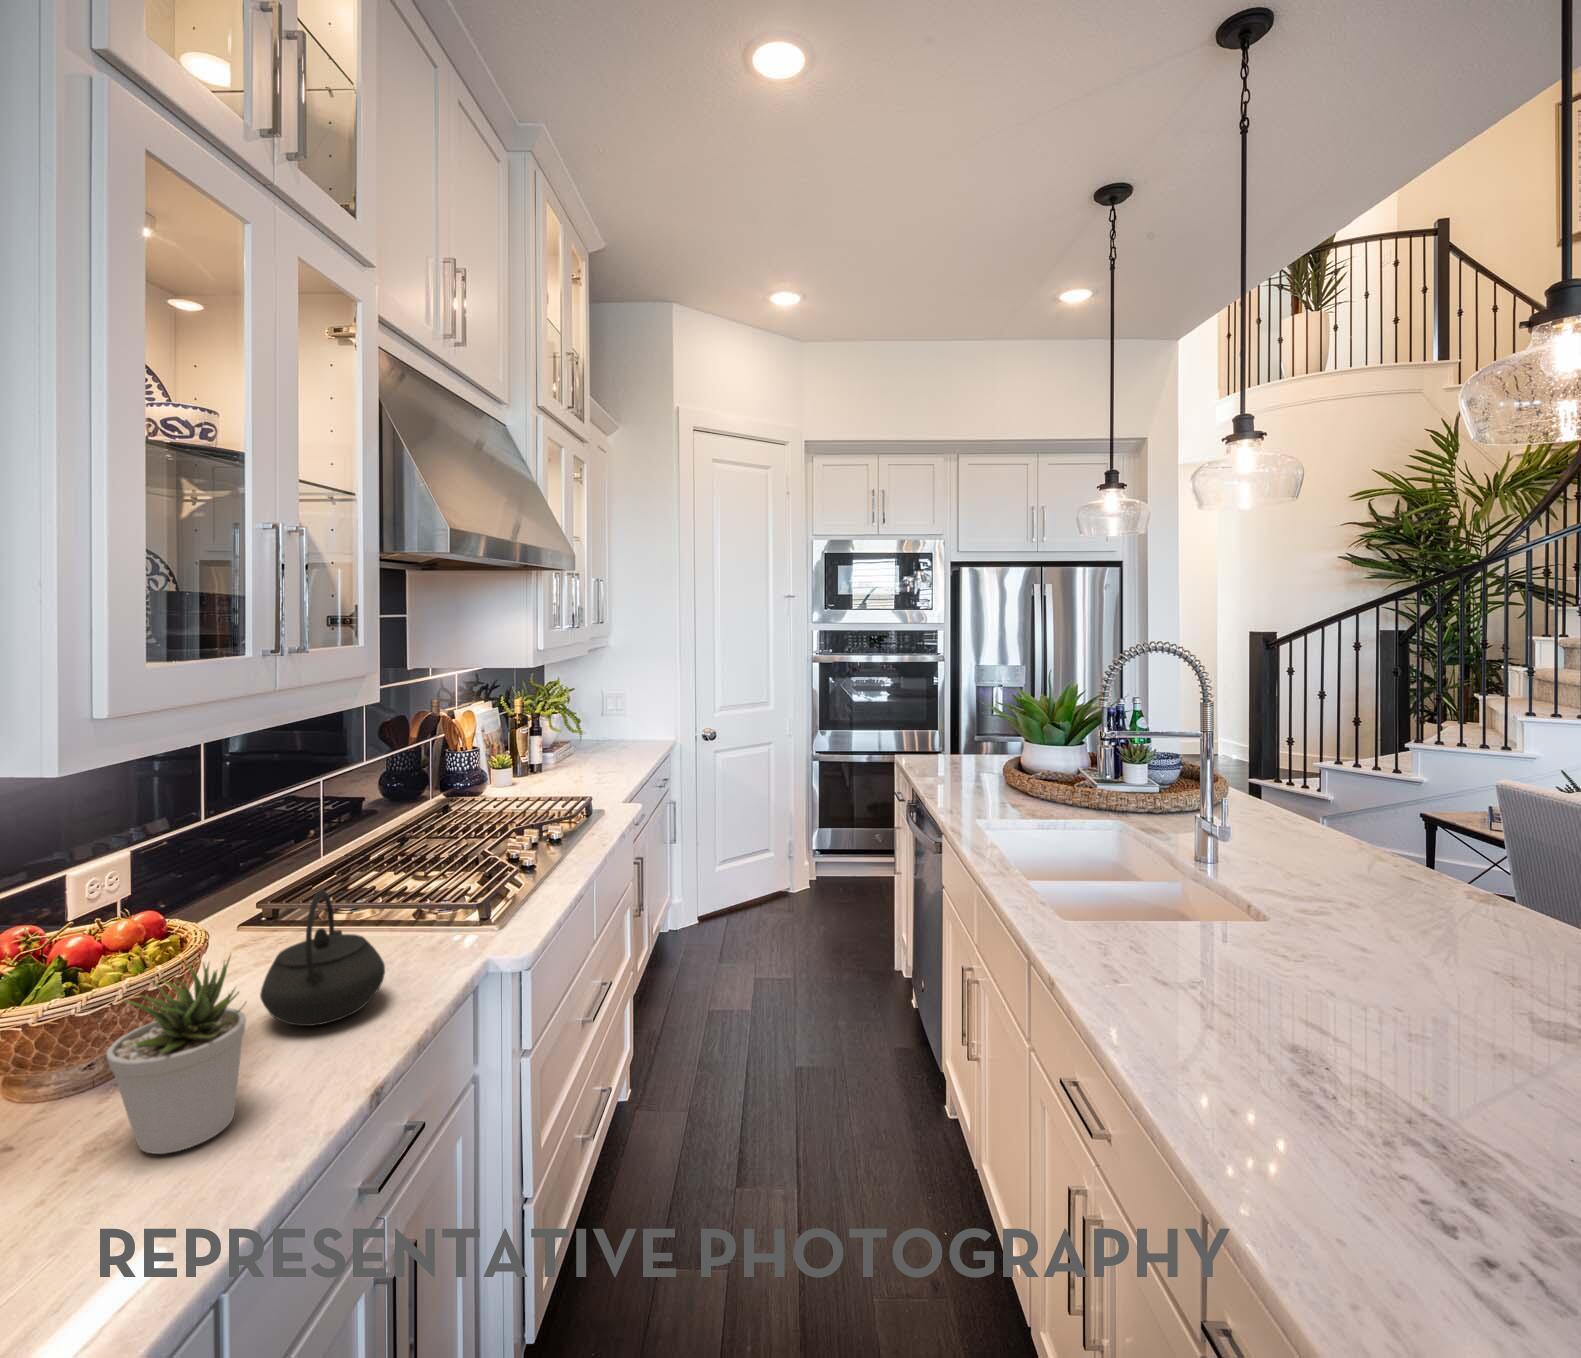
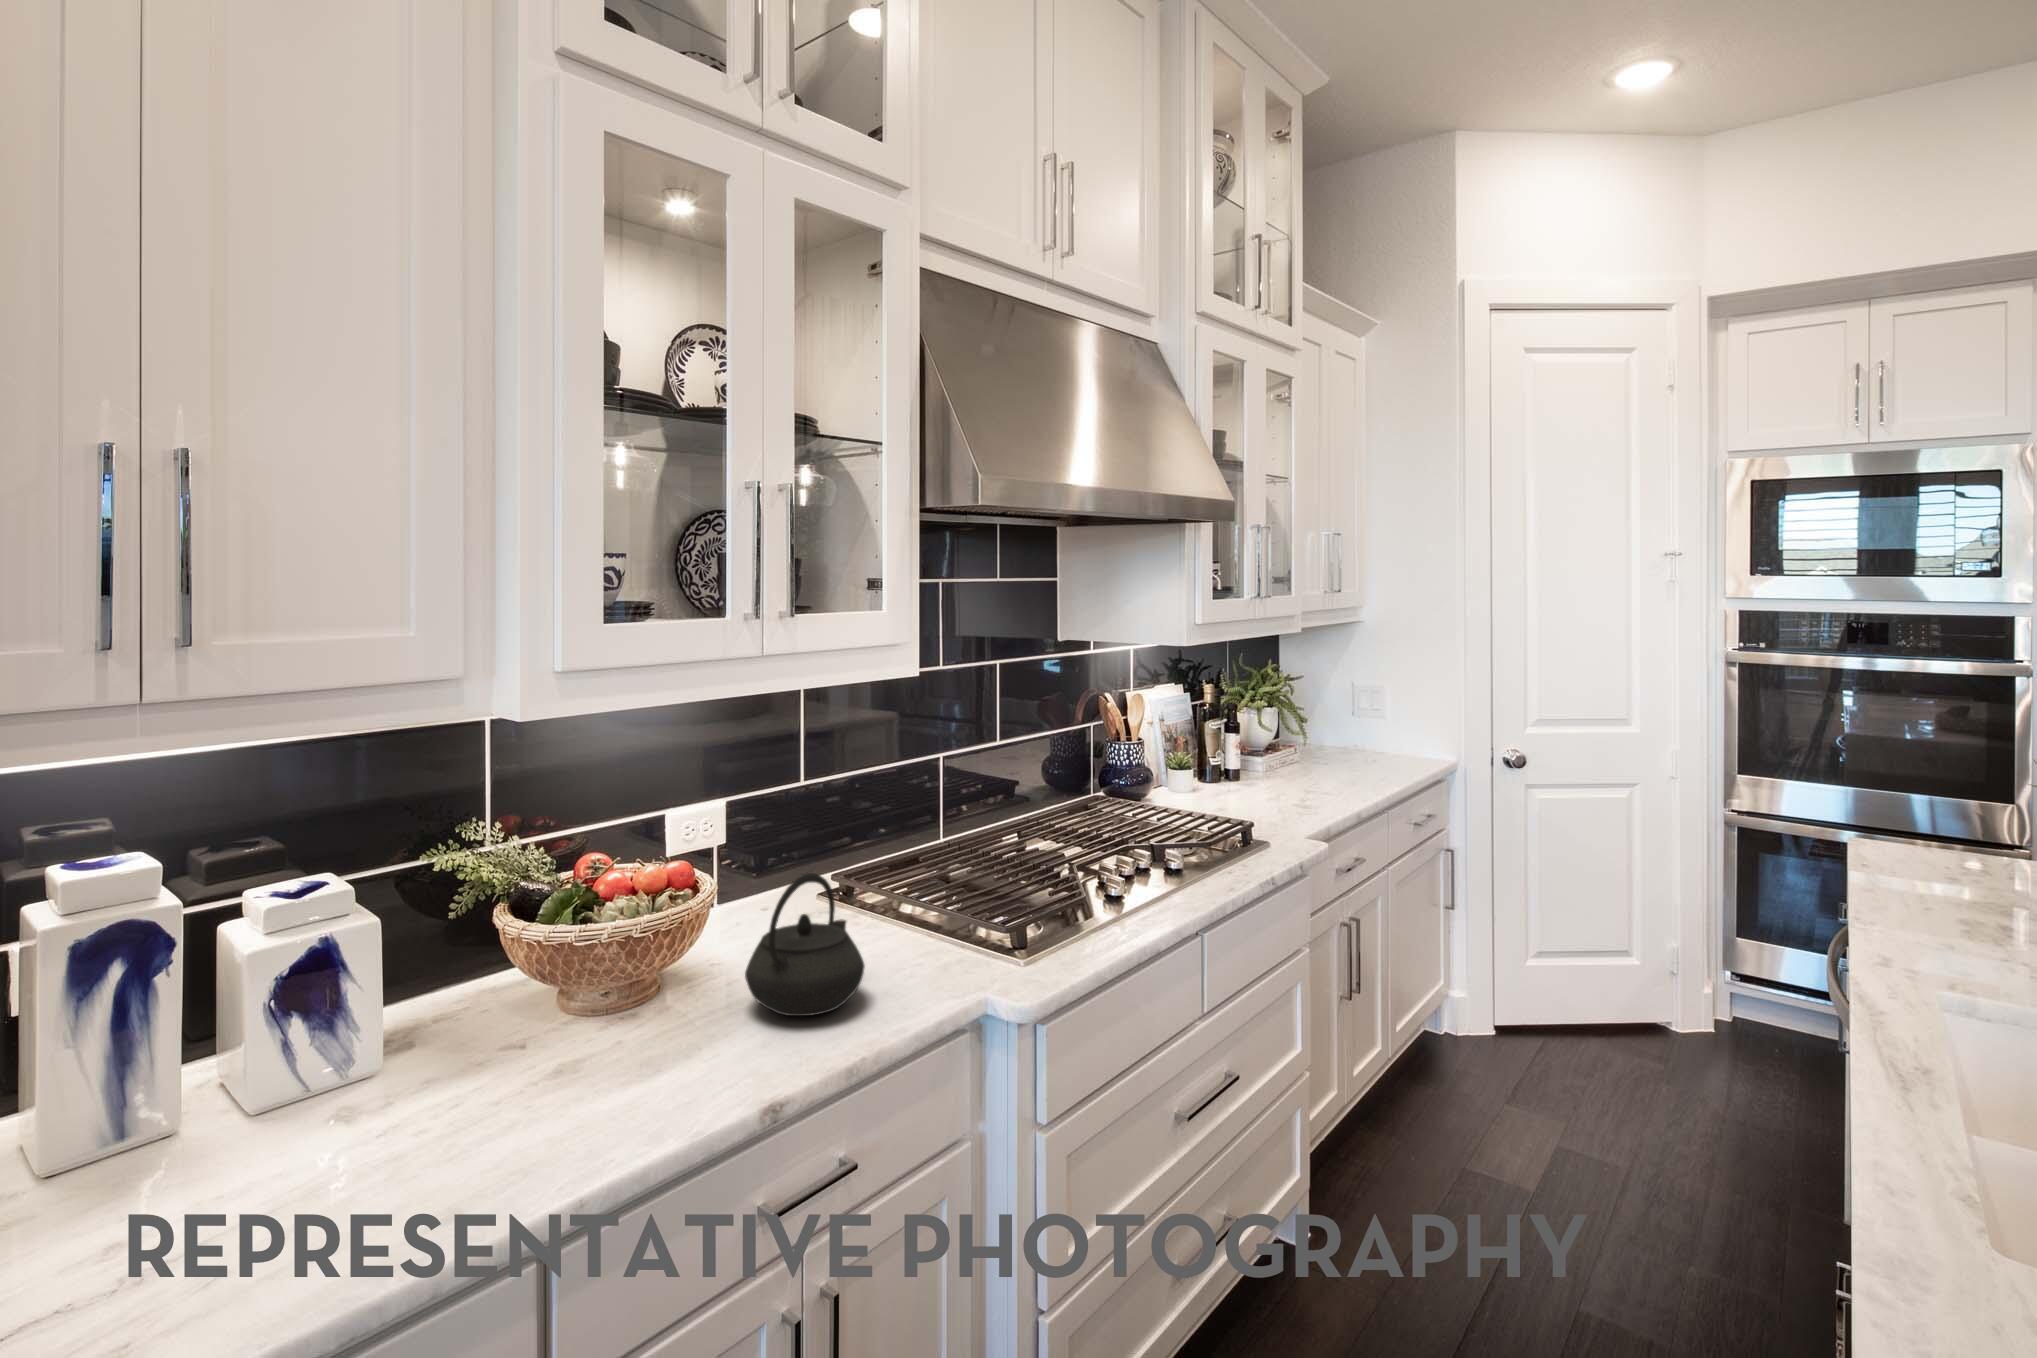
potted plant: present [107,956,246,1154] -> none [558,916,677,1098]

